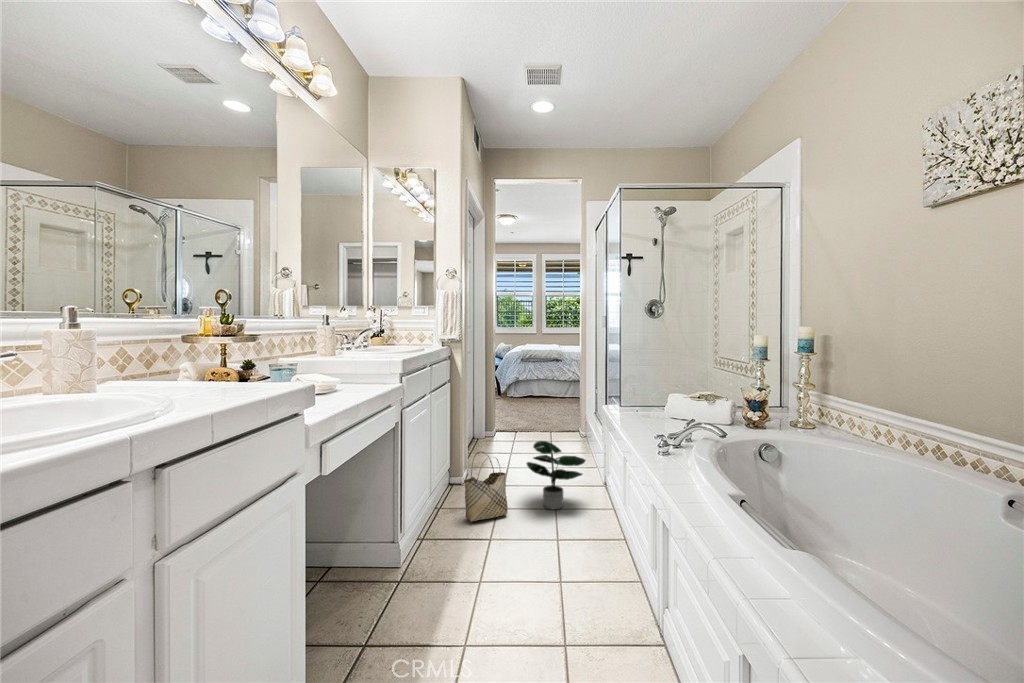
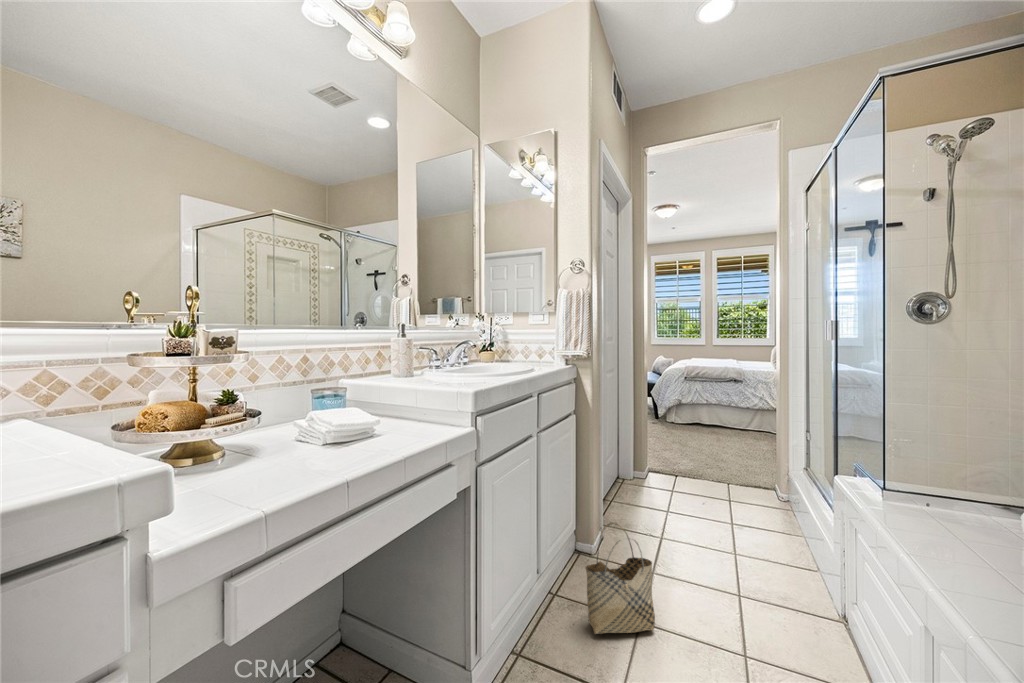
potted plant: present [527,441,585,510] -> none [687,513,795,636]

